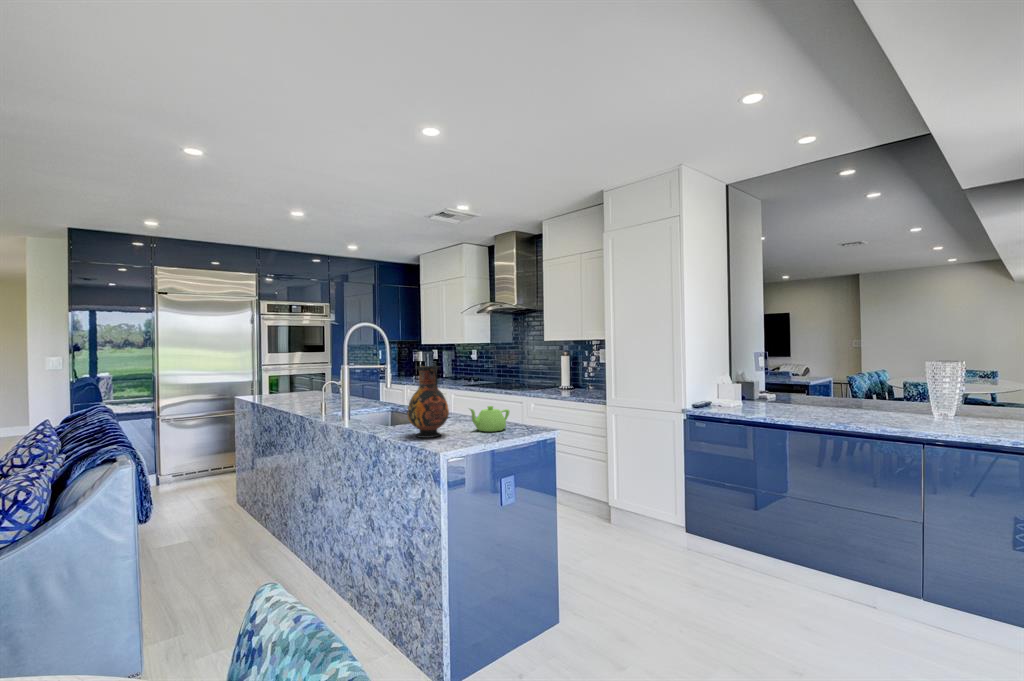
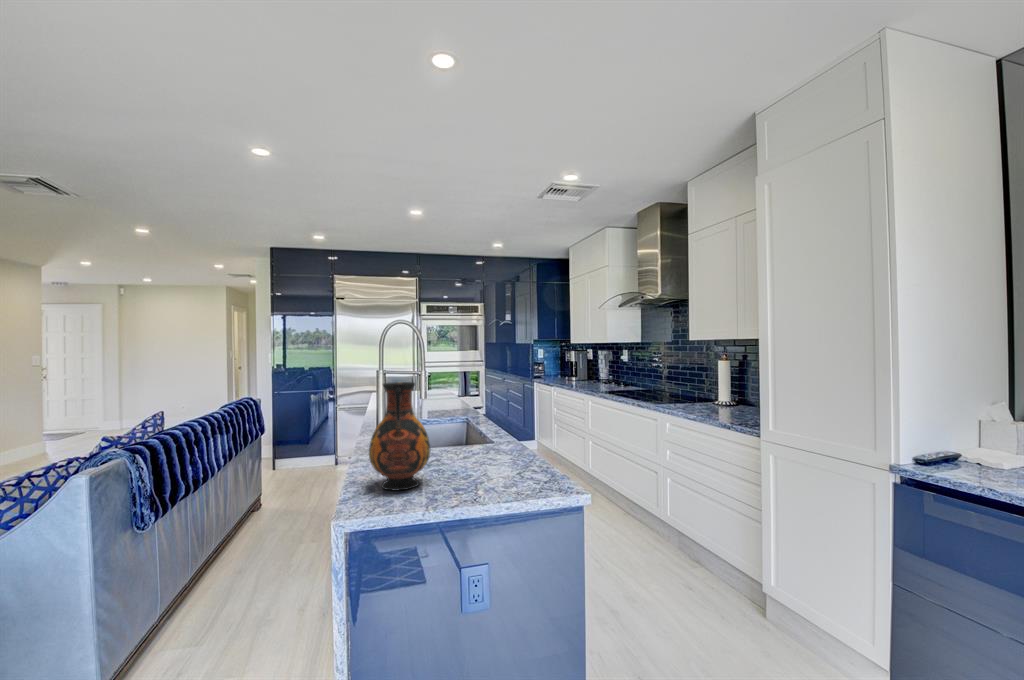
teapot: present [470,406,509,432] -> none [463,446,531,488]

